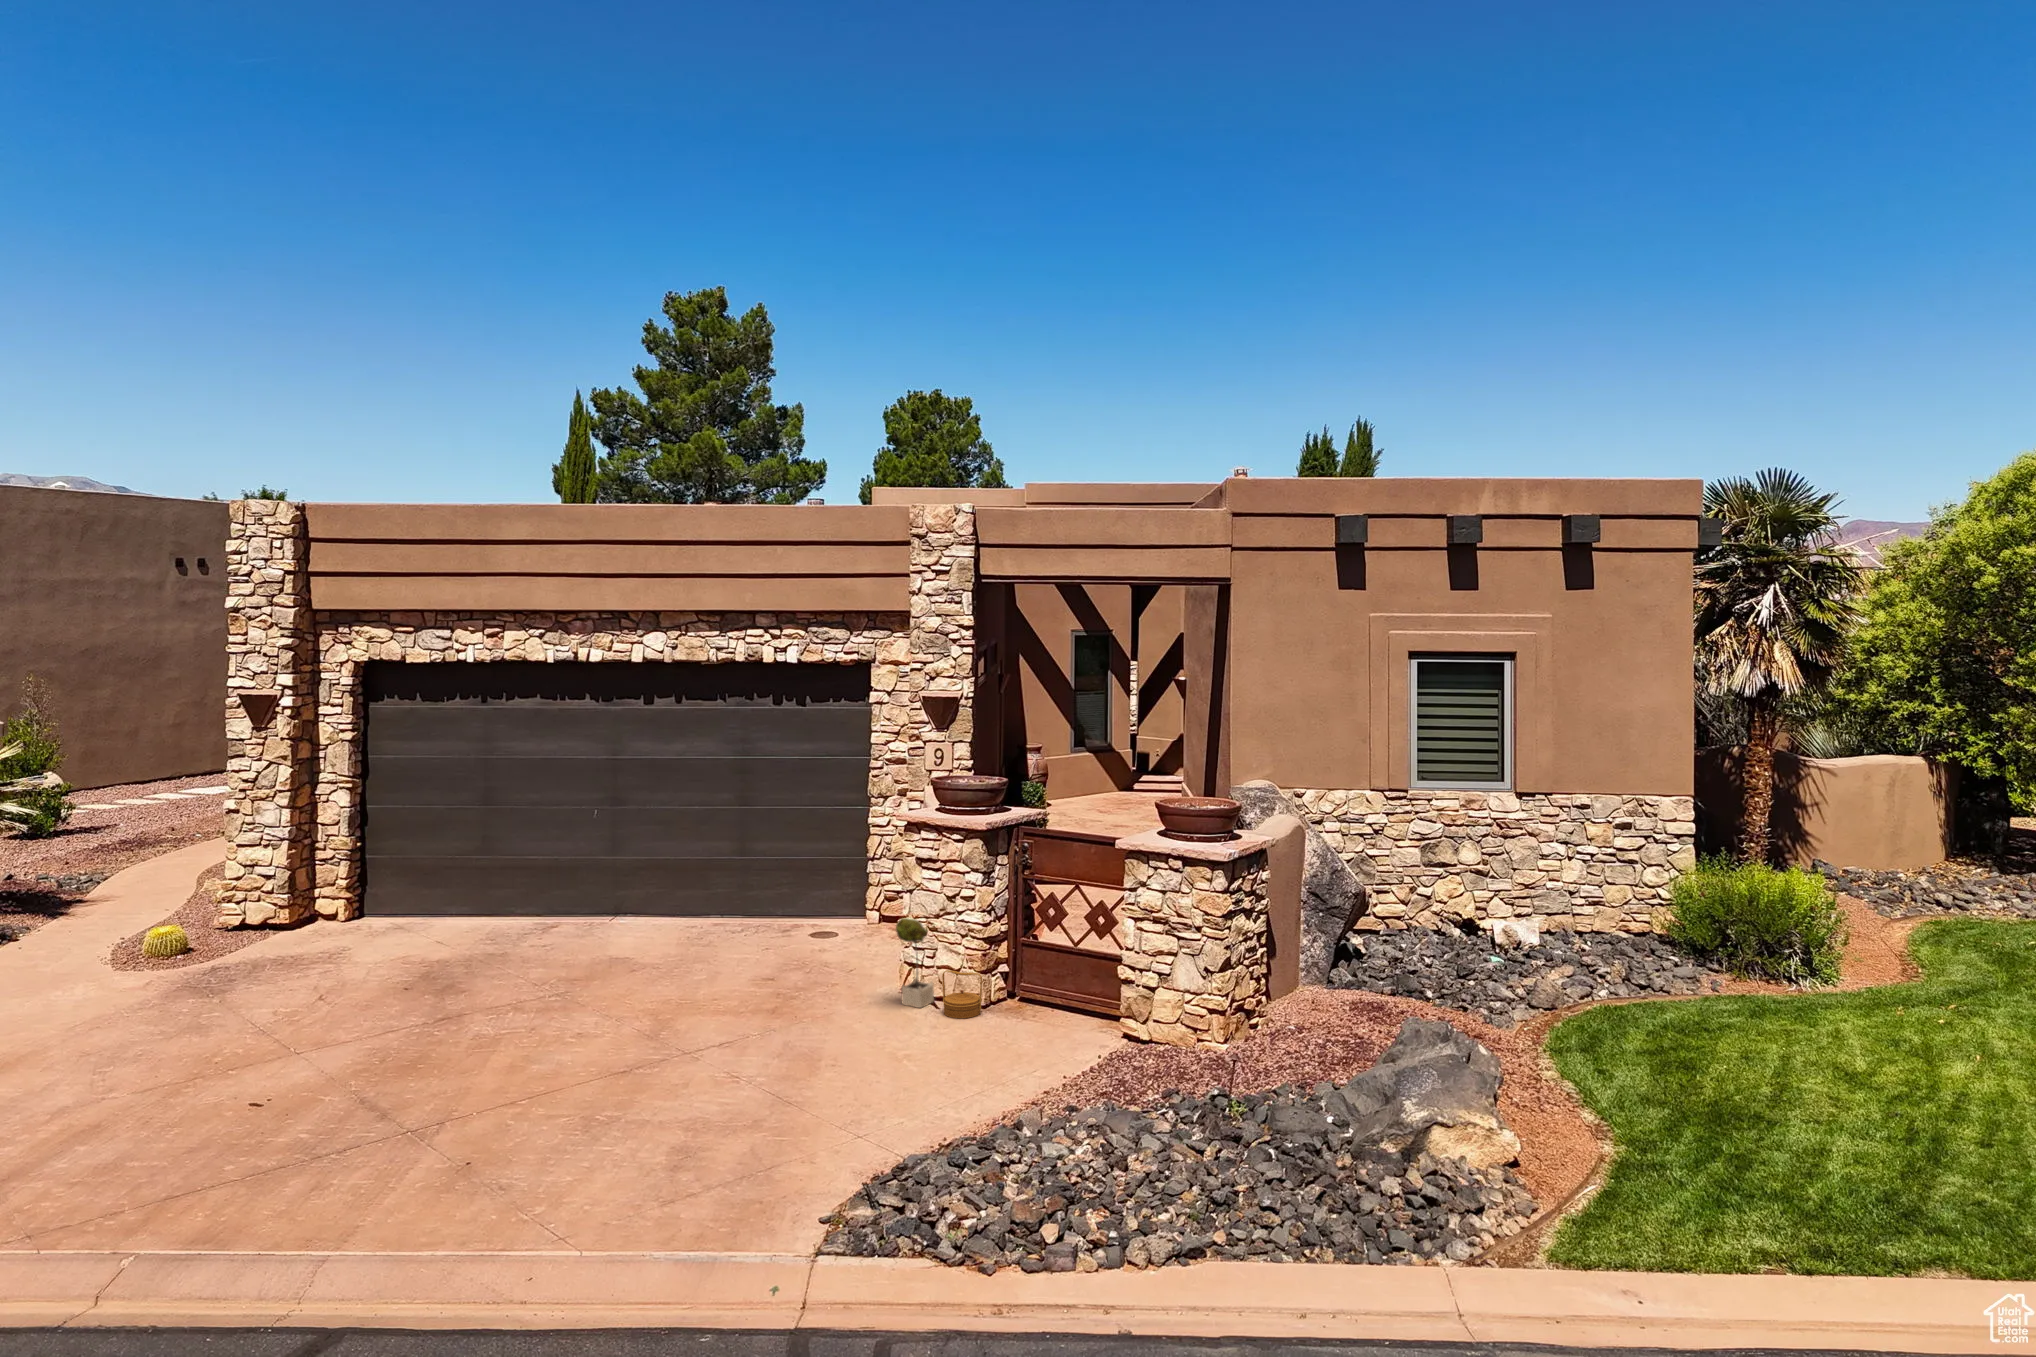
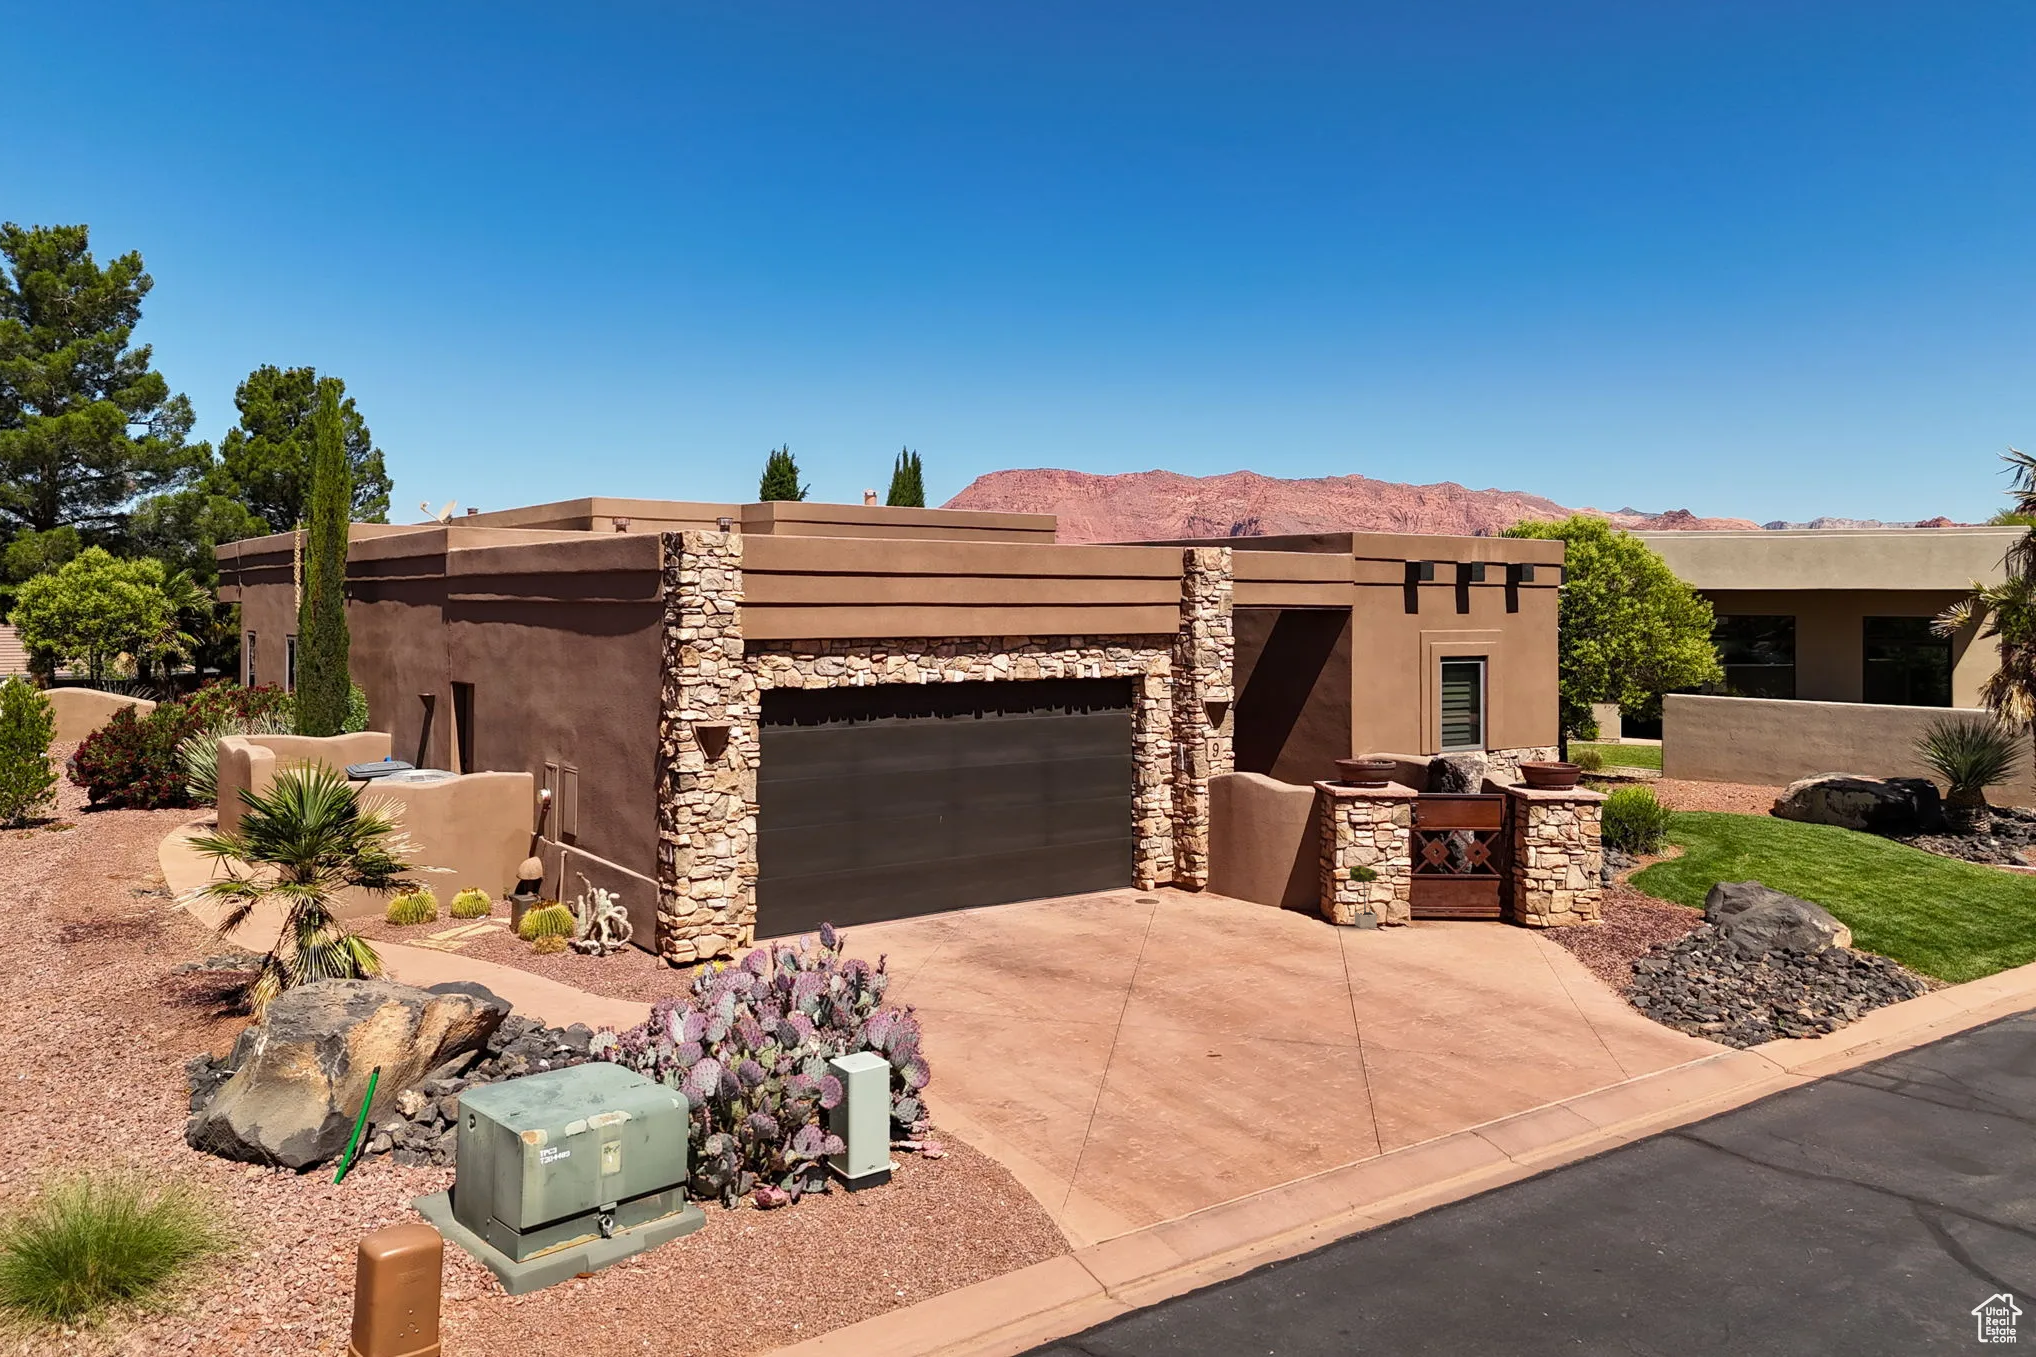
woven basket: present [942,970,982,1018] -> none [1390,897,1418,928]

